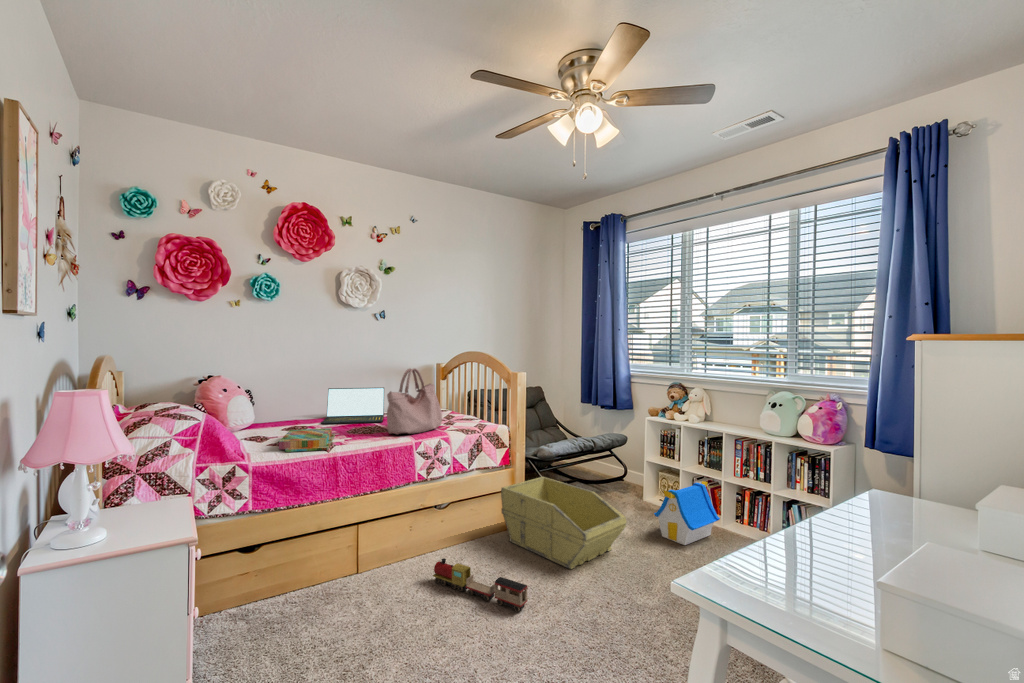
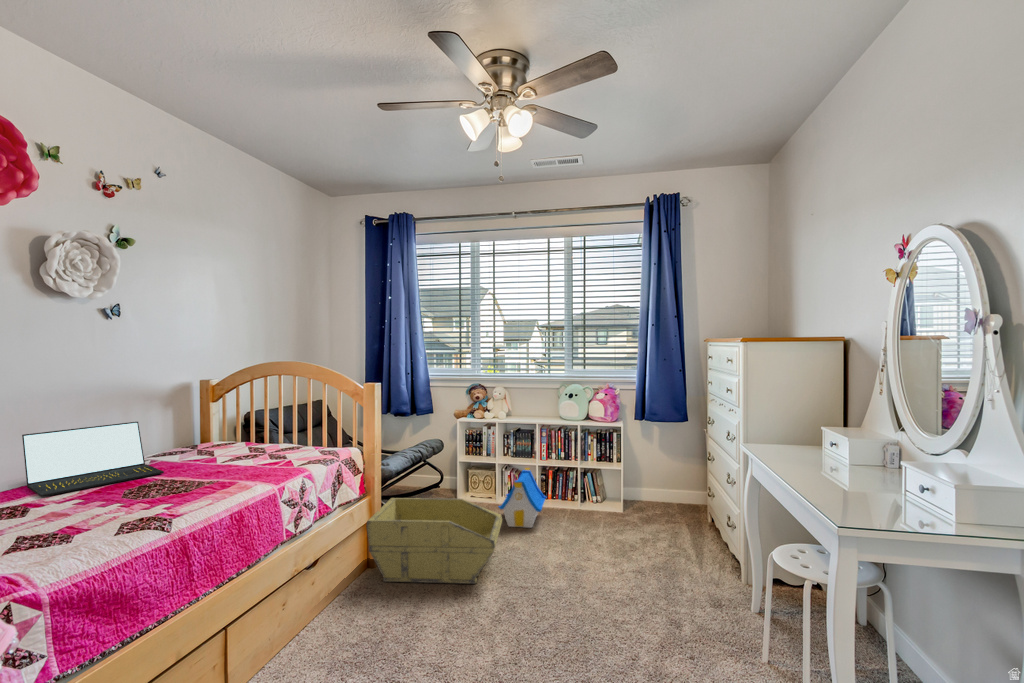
handbag: present [387,368,442,434] -> none [214,386,281,485]
board game: present [279,428,335,452] -> none [28,496,170,552]
toy train: present [433,558,527,612] -> none [351,613,488,663]

